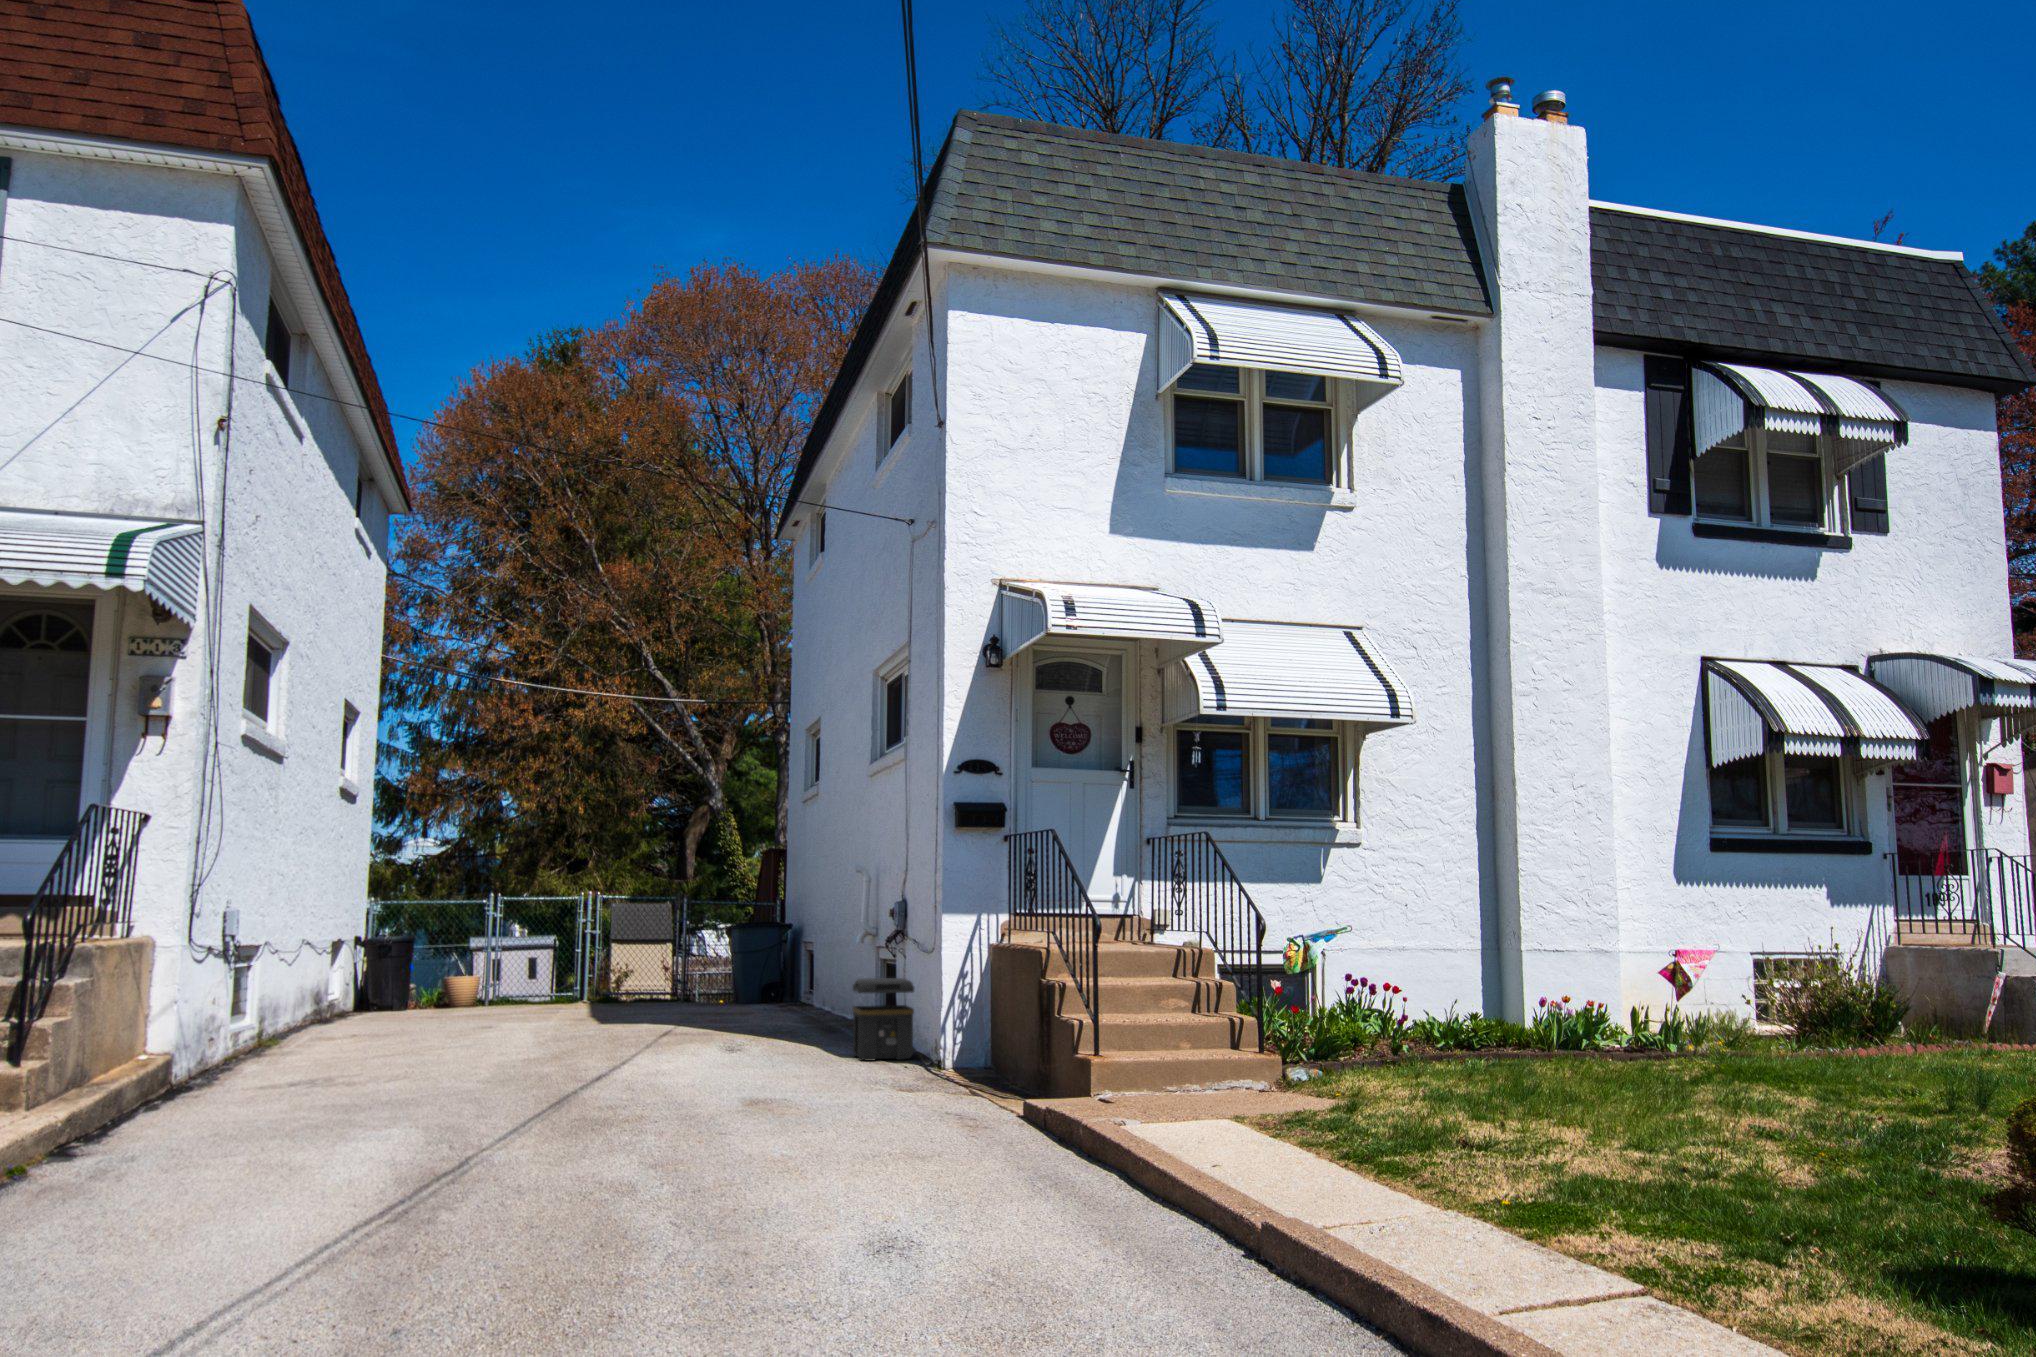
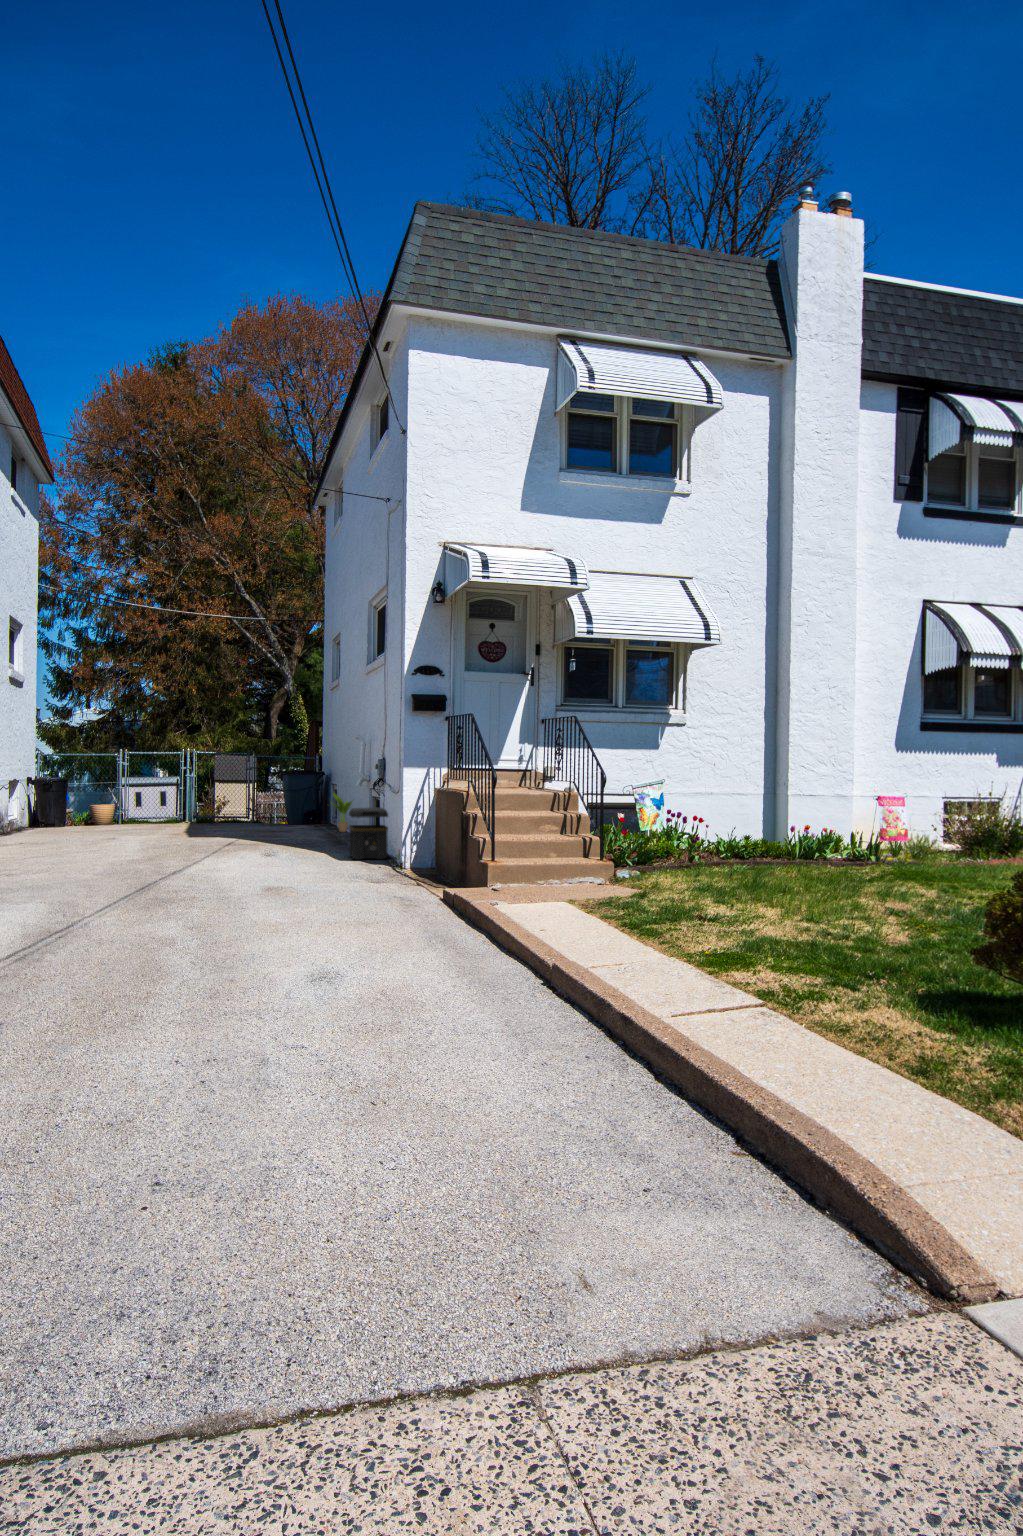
potted plant: none [801,957,846,1020] -> present [333,793,352,832]

